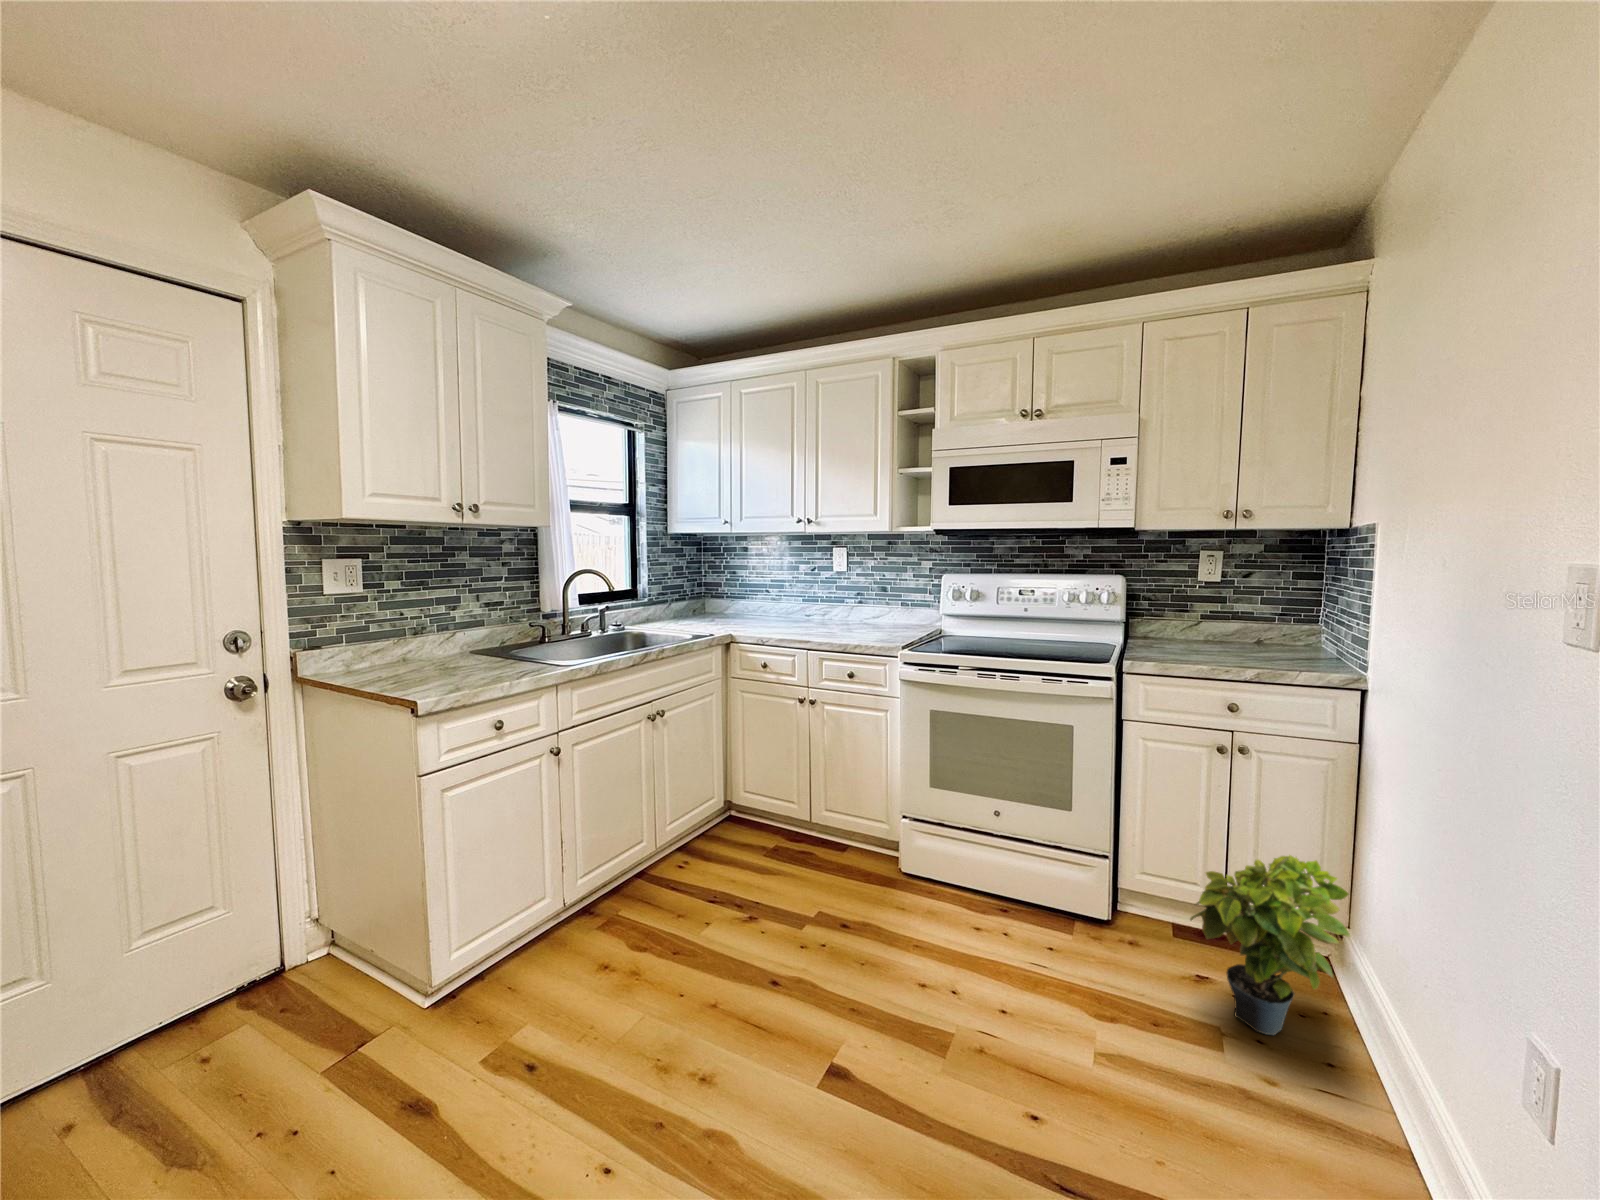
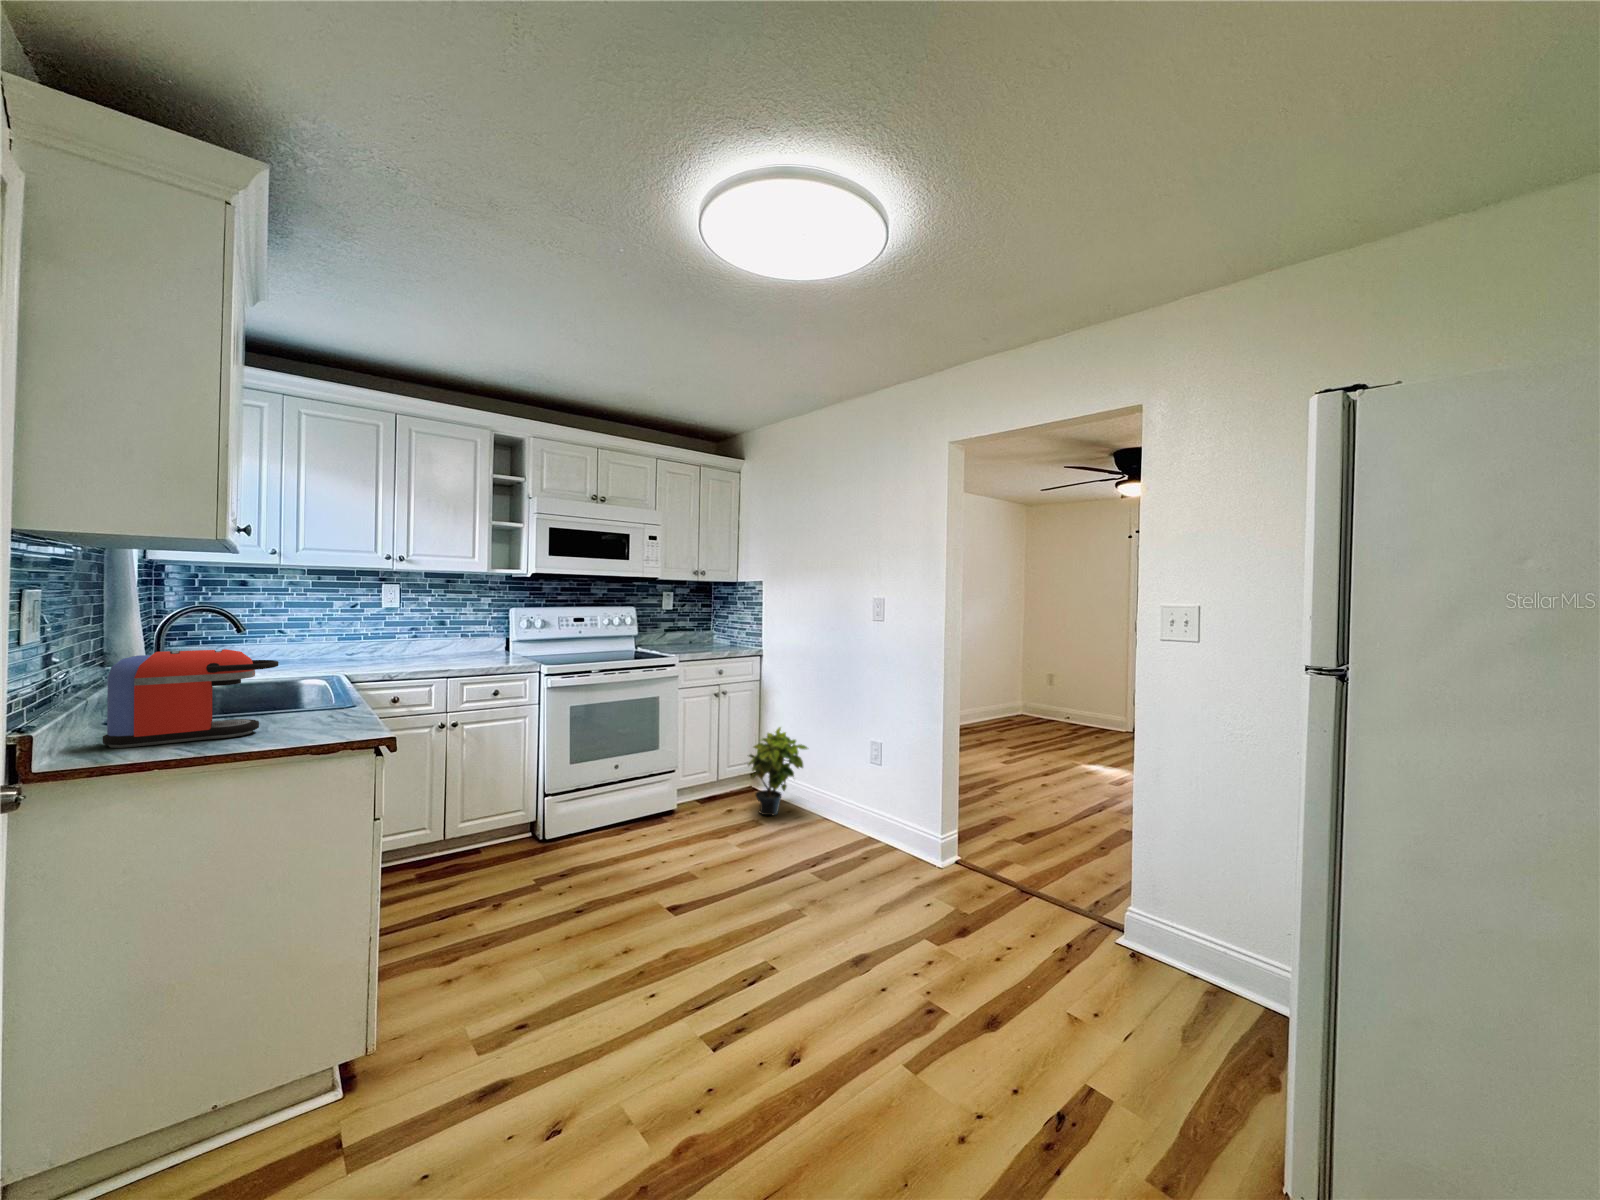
coffee maker: none [393,611,470,681] -> present [103,649,278,748]

